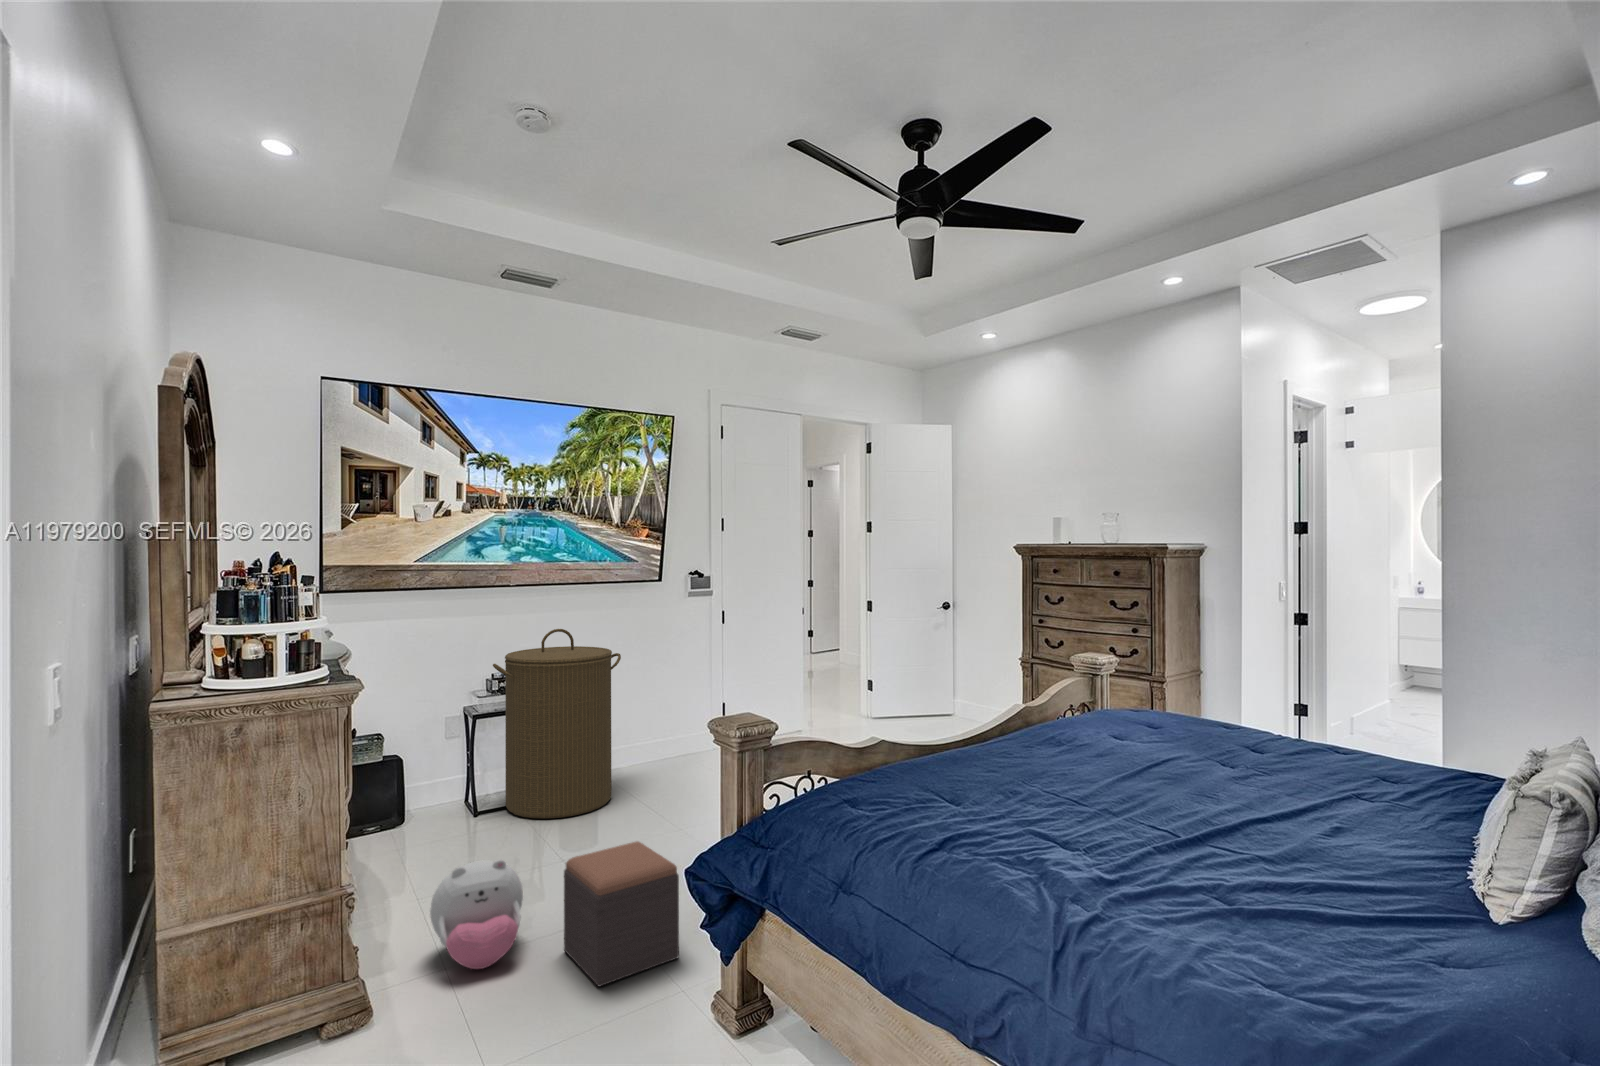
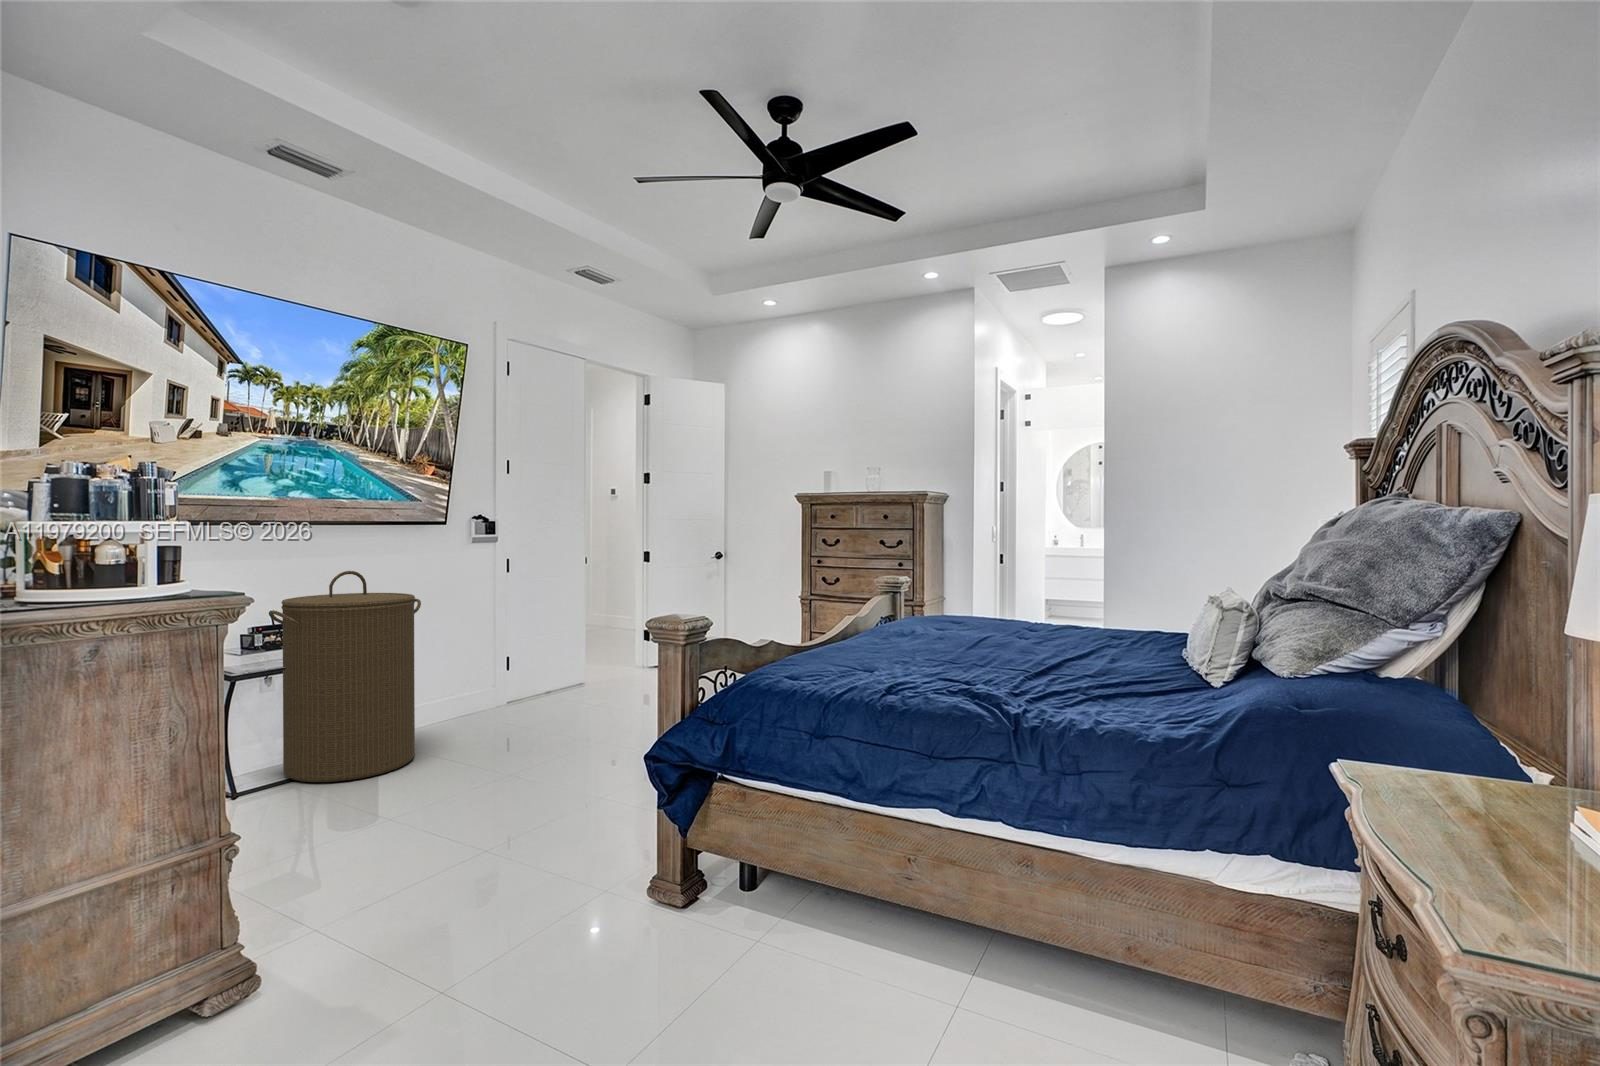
footstool: present [564,841,679,986] -> none [459,767,589,908]
plush toy: present [430,859,523,969] -> none [296,800,413,920]

